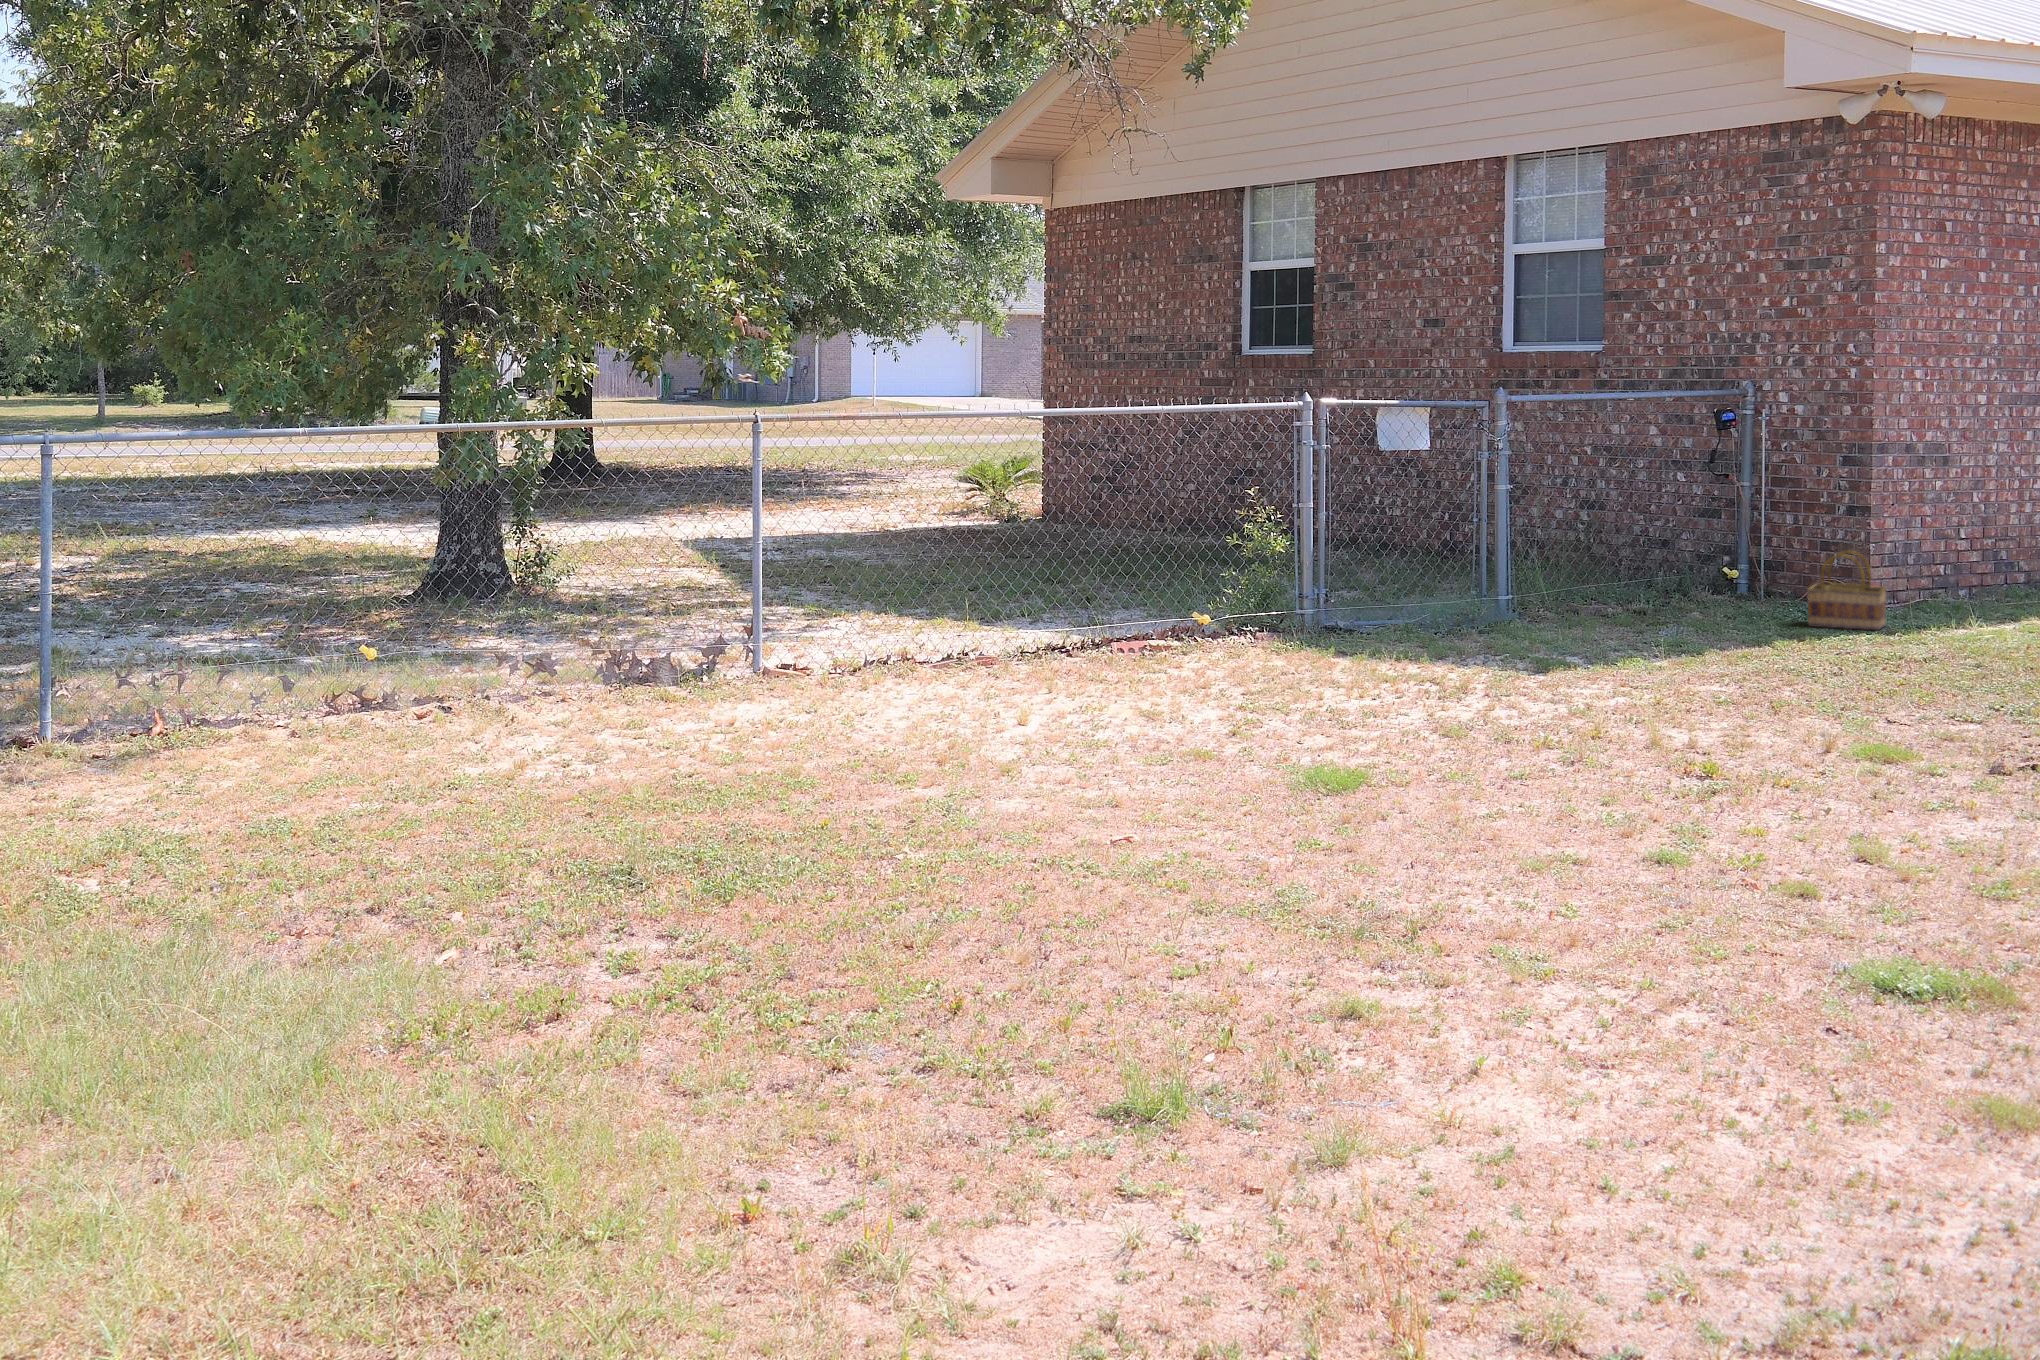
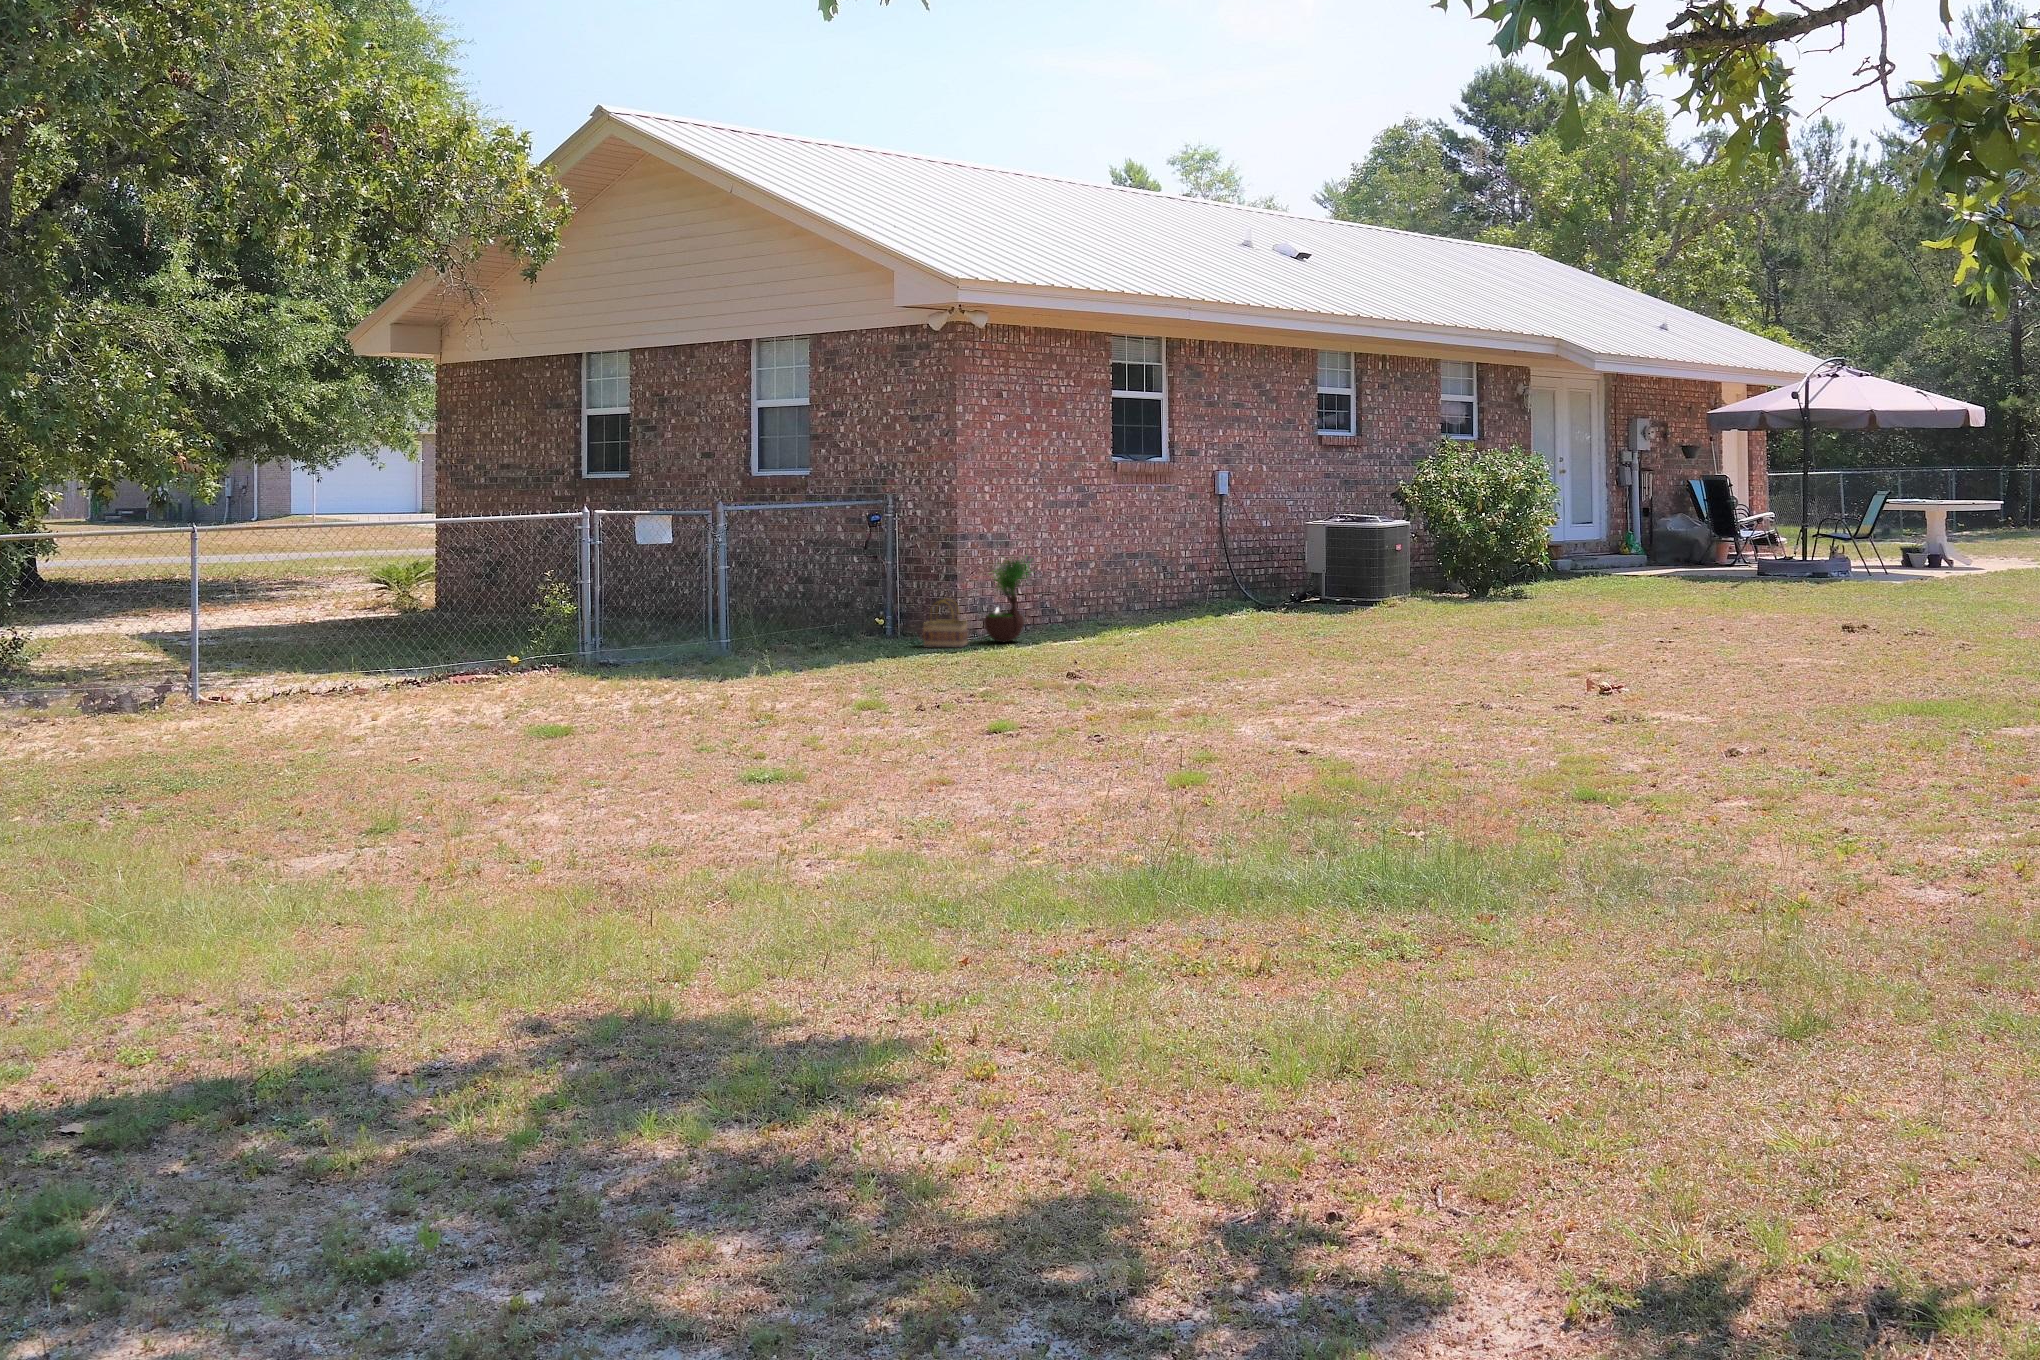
potted tree: none [1912,477,2012,624] -> present [984,559,1032,642]

